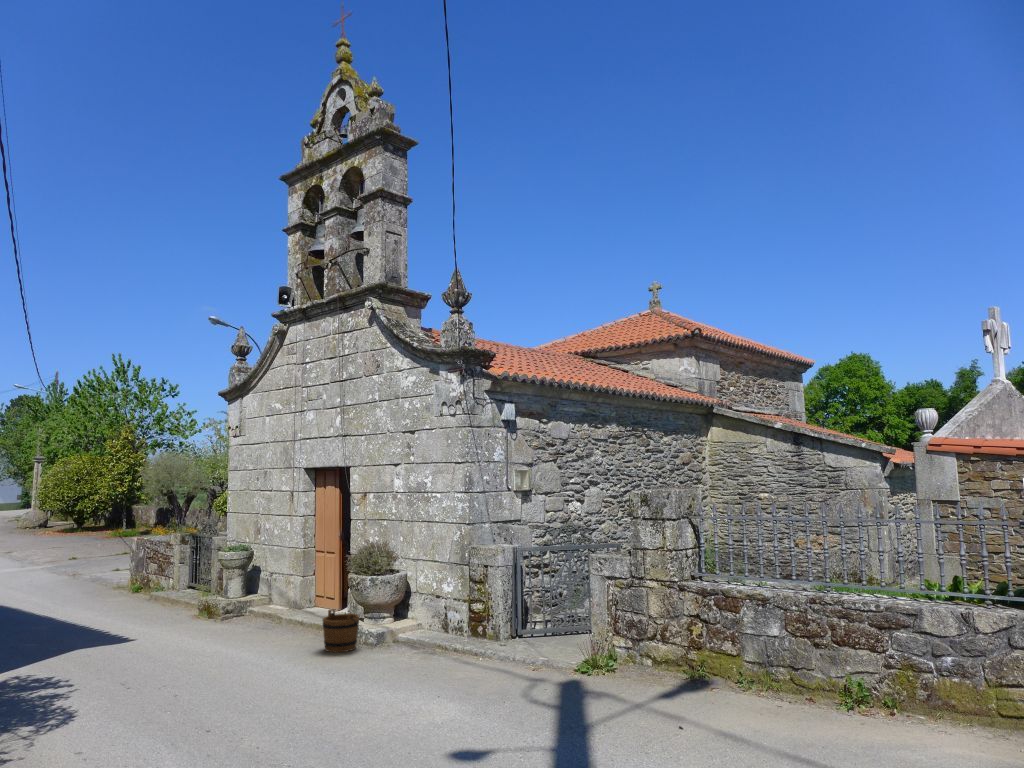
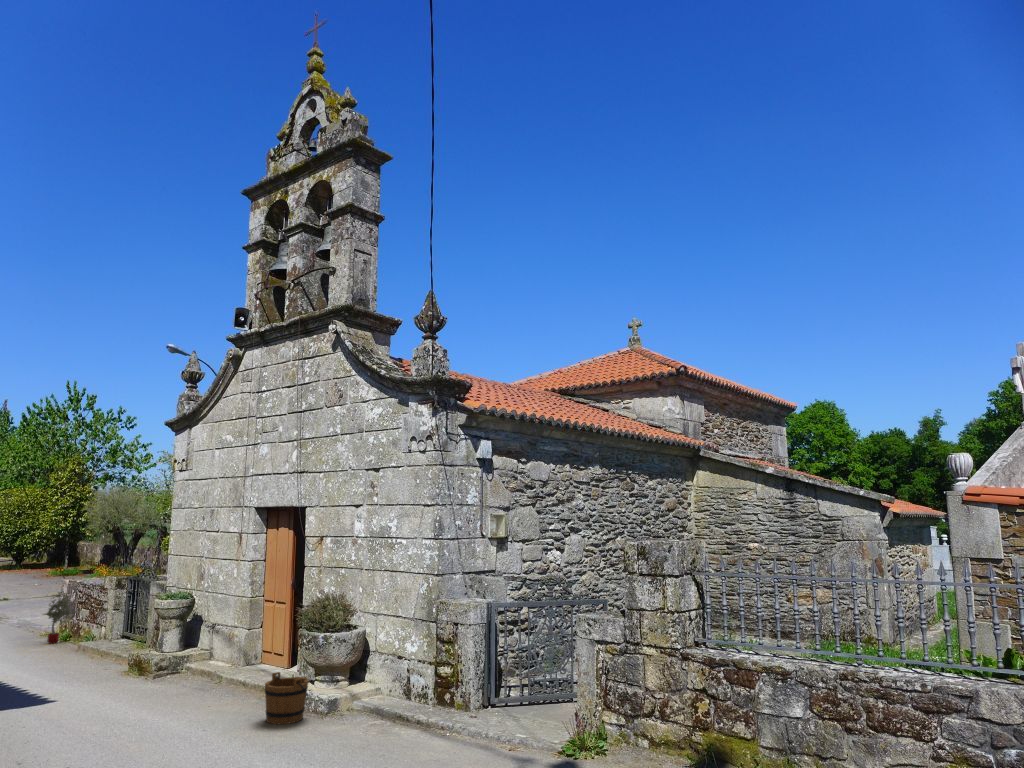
potted tree: none [120,547,147,593] -> present [47,592,76,644]

